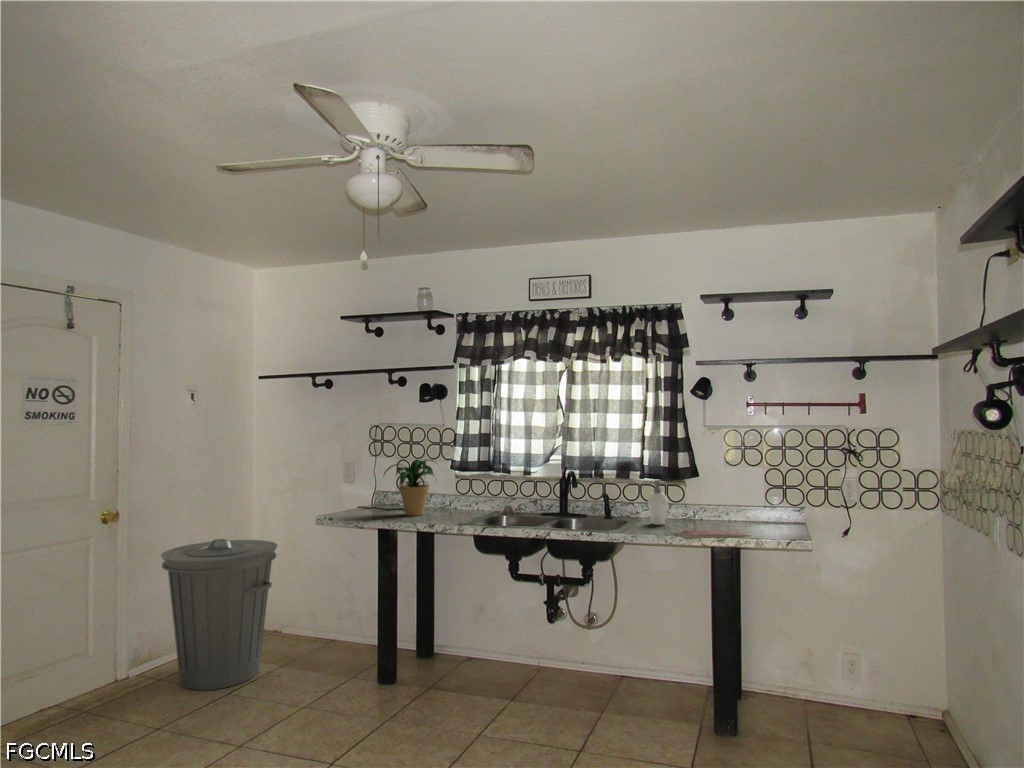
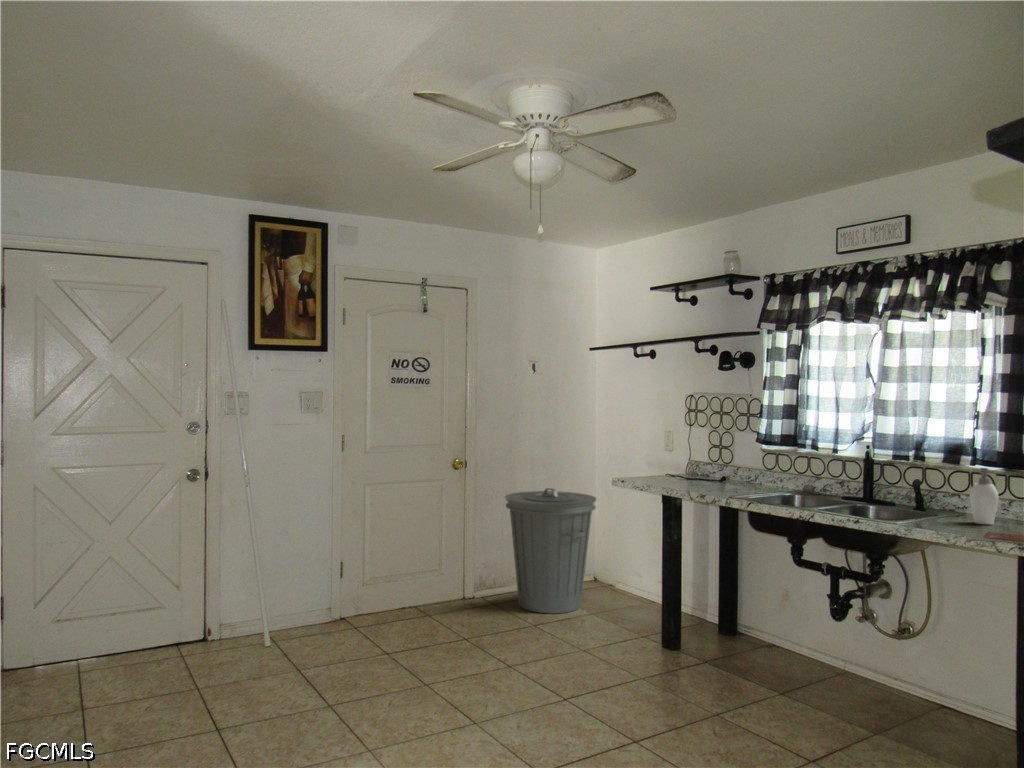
potted plant: present [384,459,438,516] -> none [680,430,741,485]

